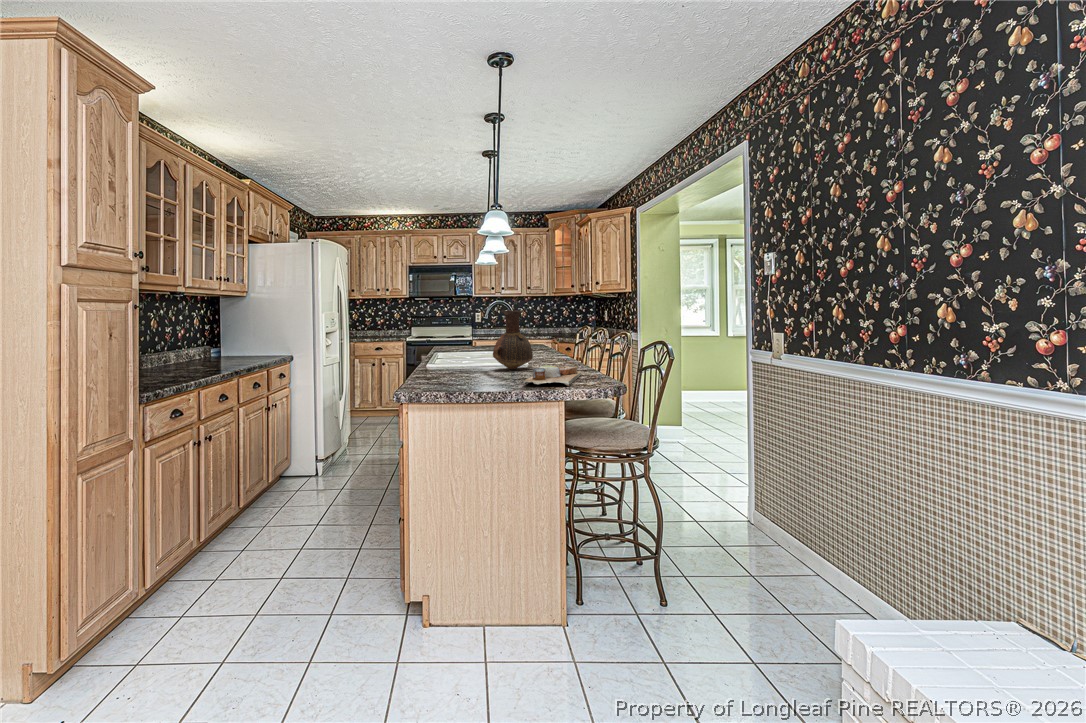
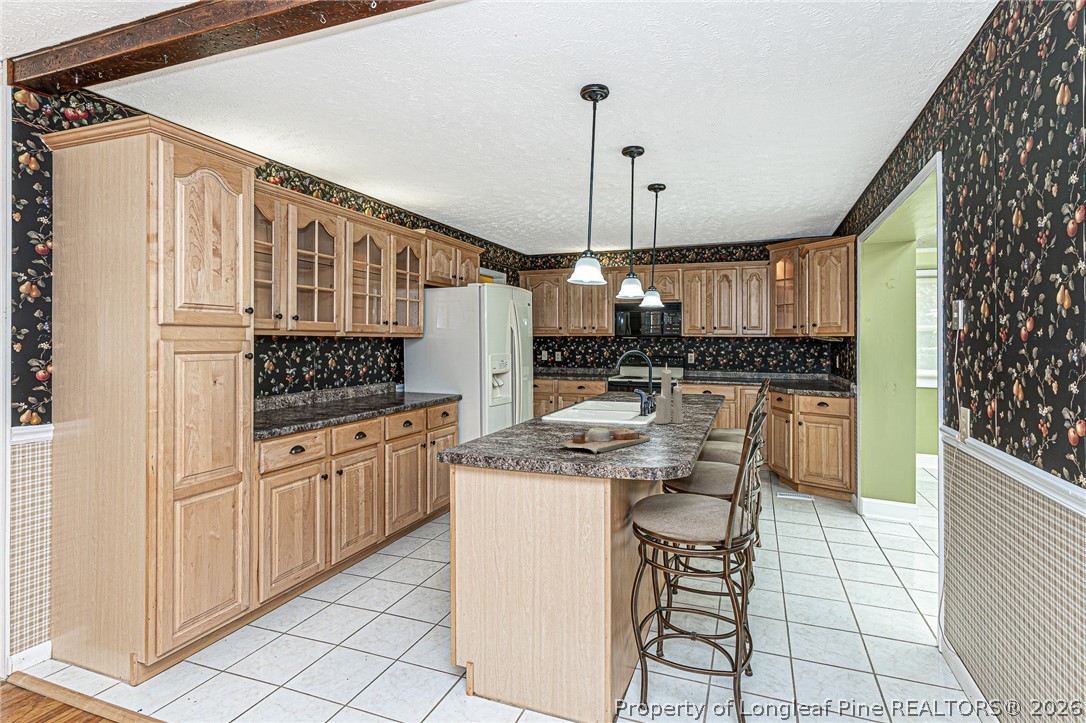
candle: none [546,306,568,365] -> present [655,366,683,424]
vase: present [493,311,533,369] -> none [588,364,635,425]

